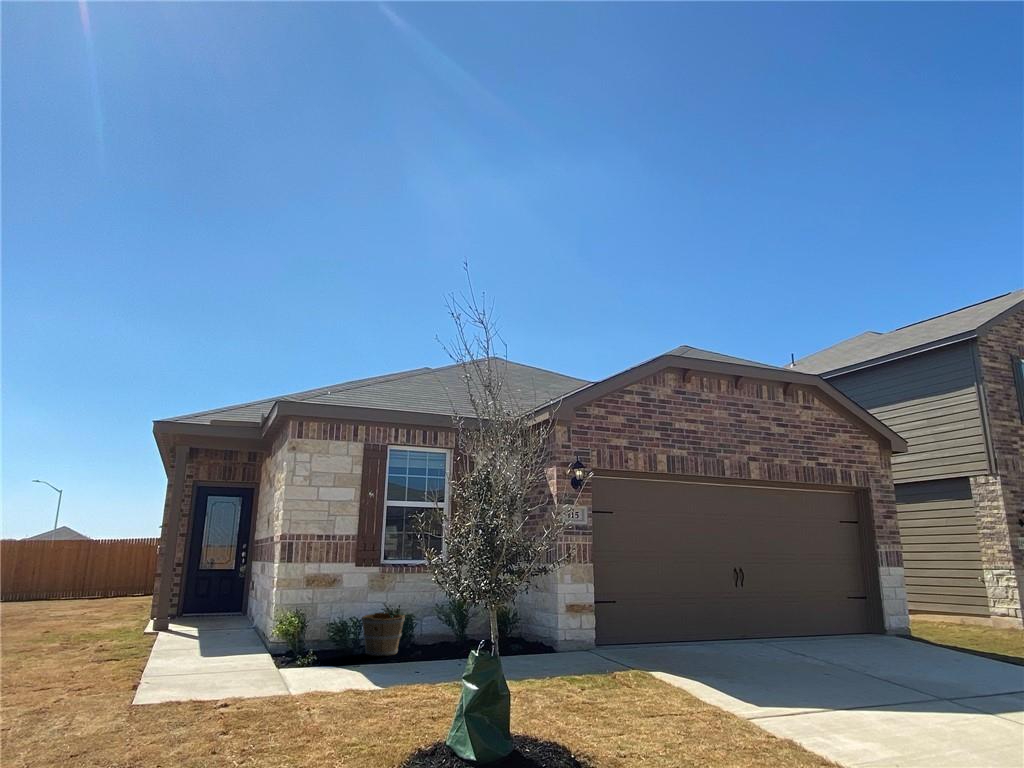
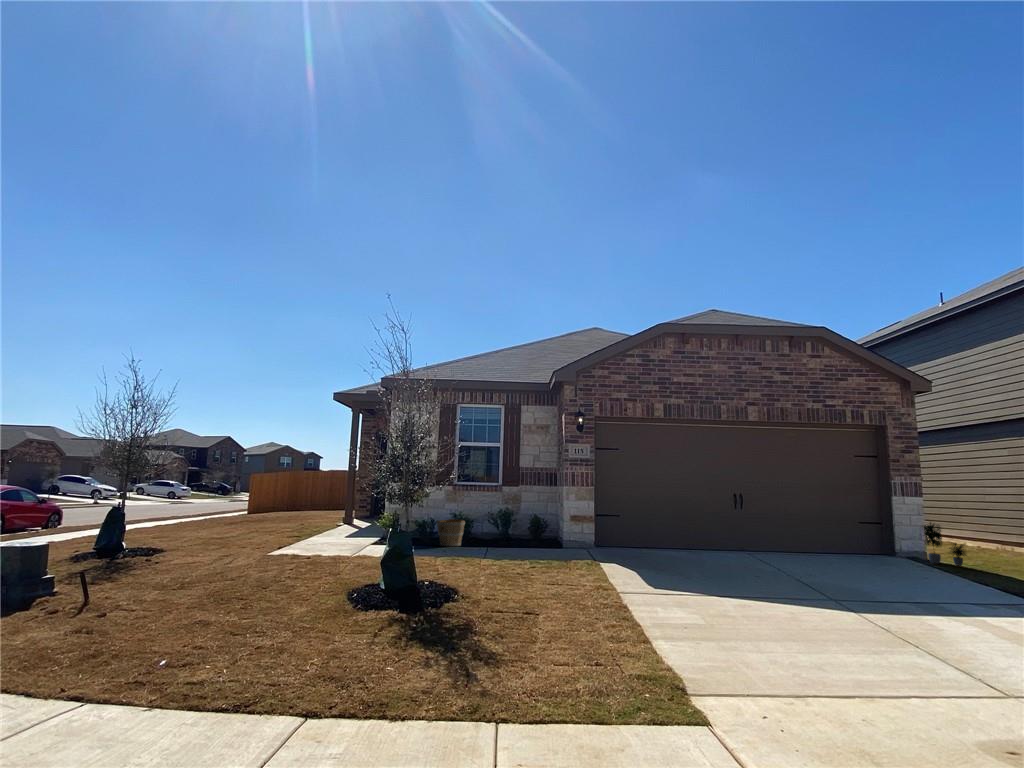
potted plant: none [906,592,955,640] -> present [923,522,967,566]

